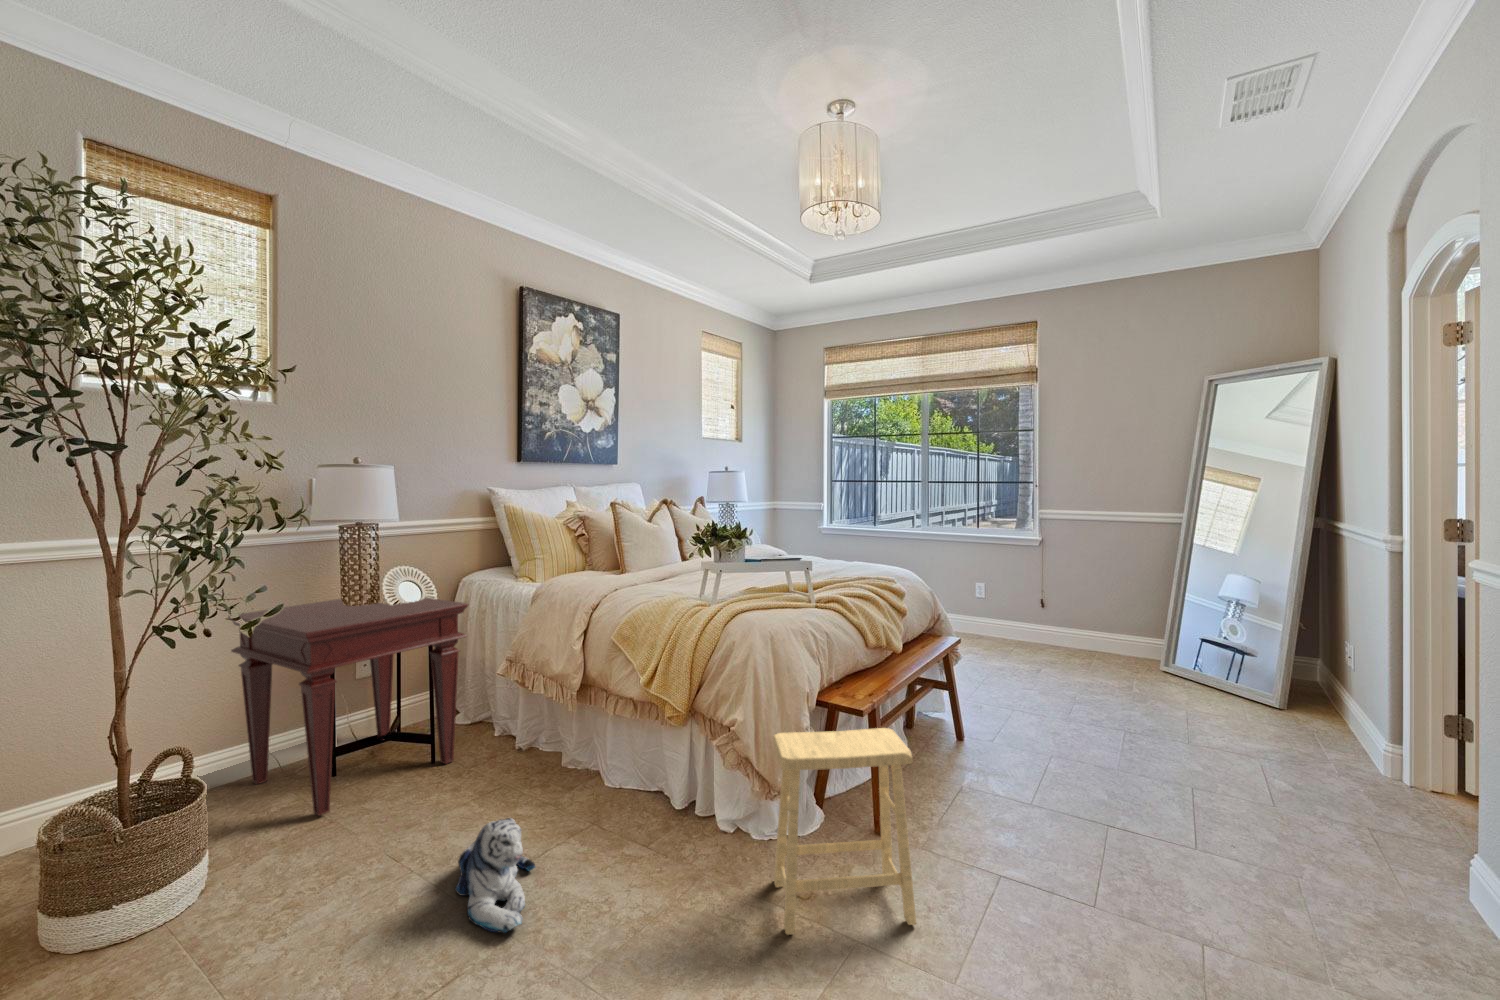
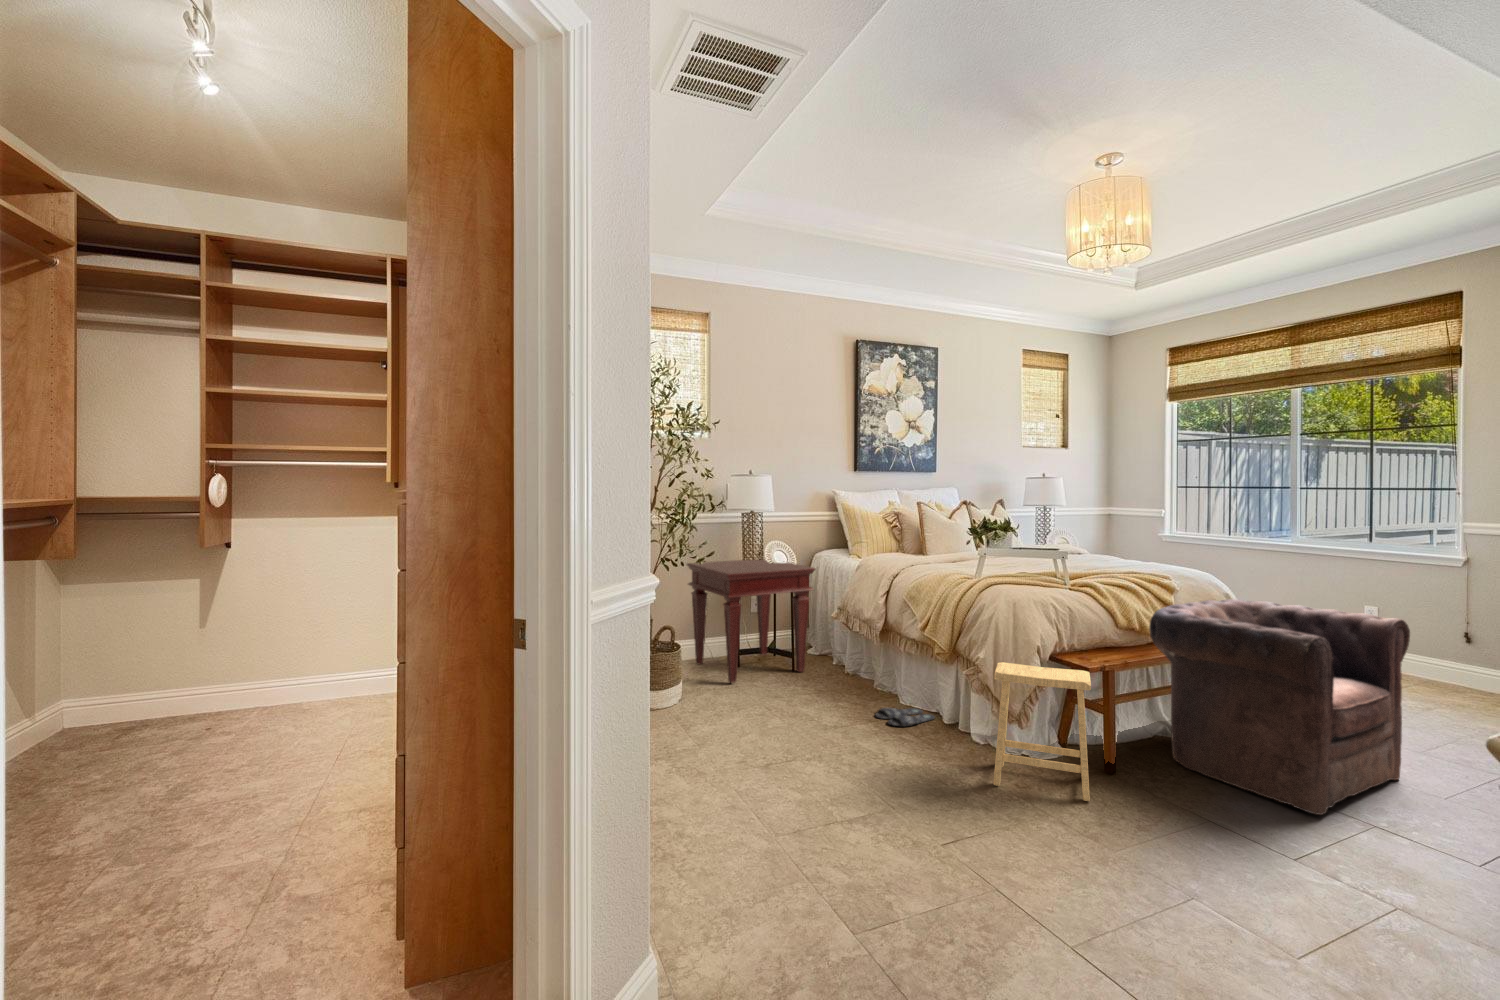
armchair: none [919,599,1141,859] -> present [1149,599,1410,815]
slippers: none [576,797,664,844] -> present [875,708,935,726]
plush toy: present [455,818,535,933] -> none [802,689,847,747]

